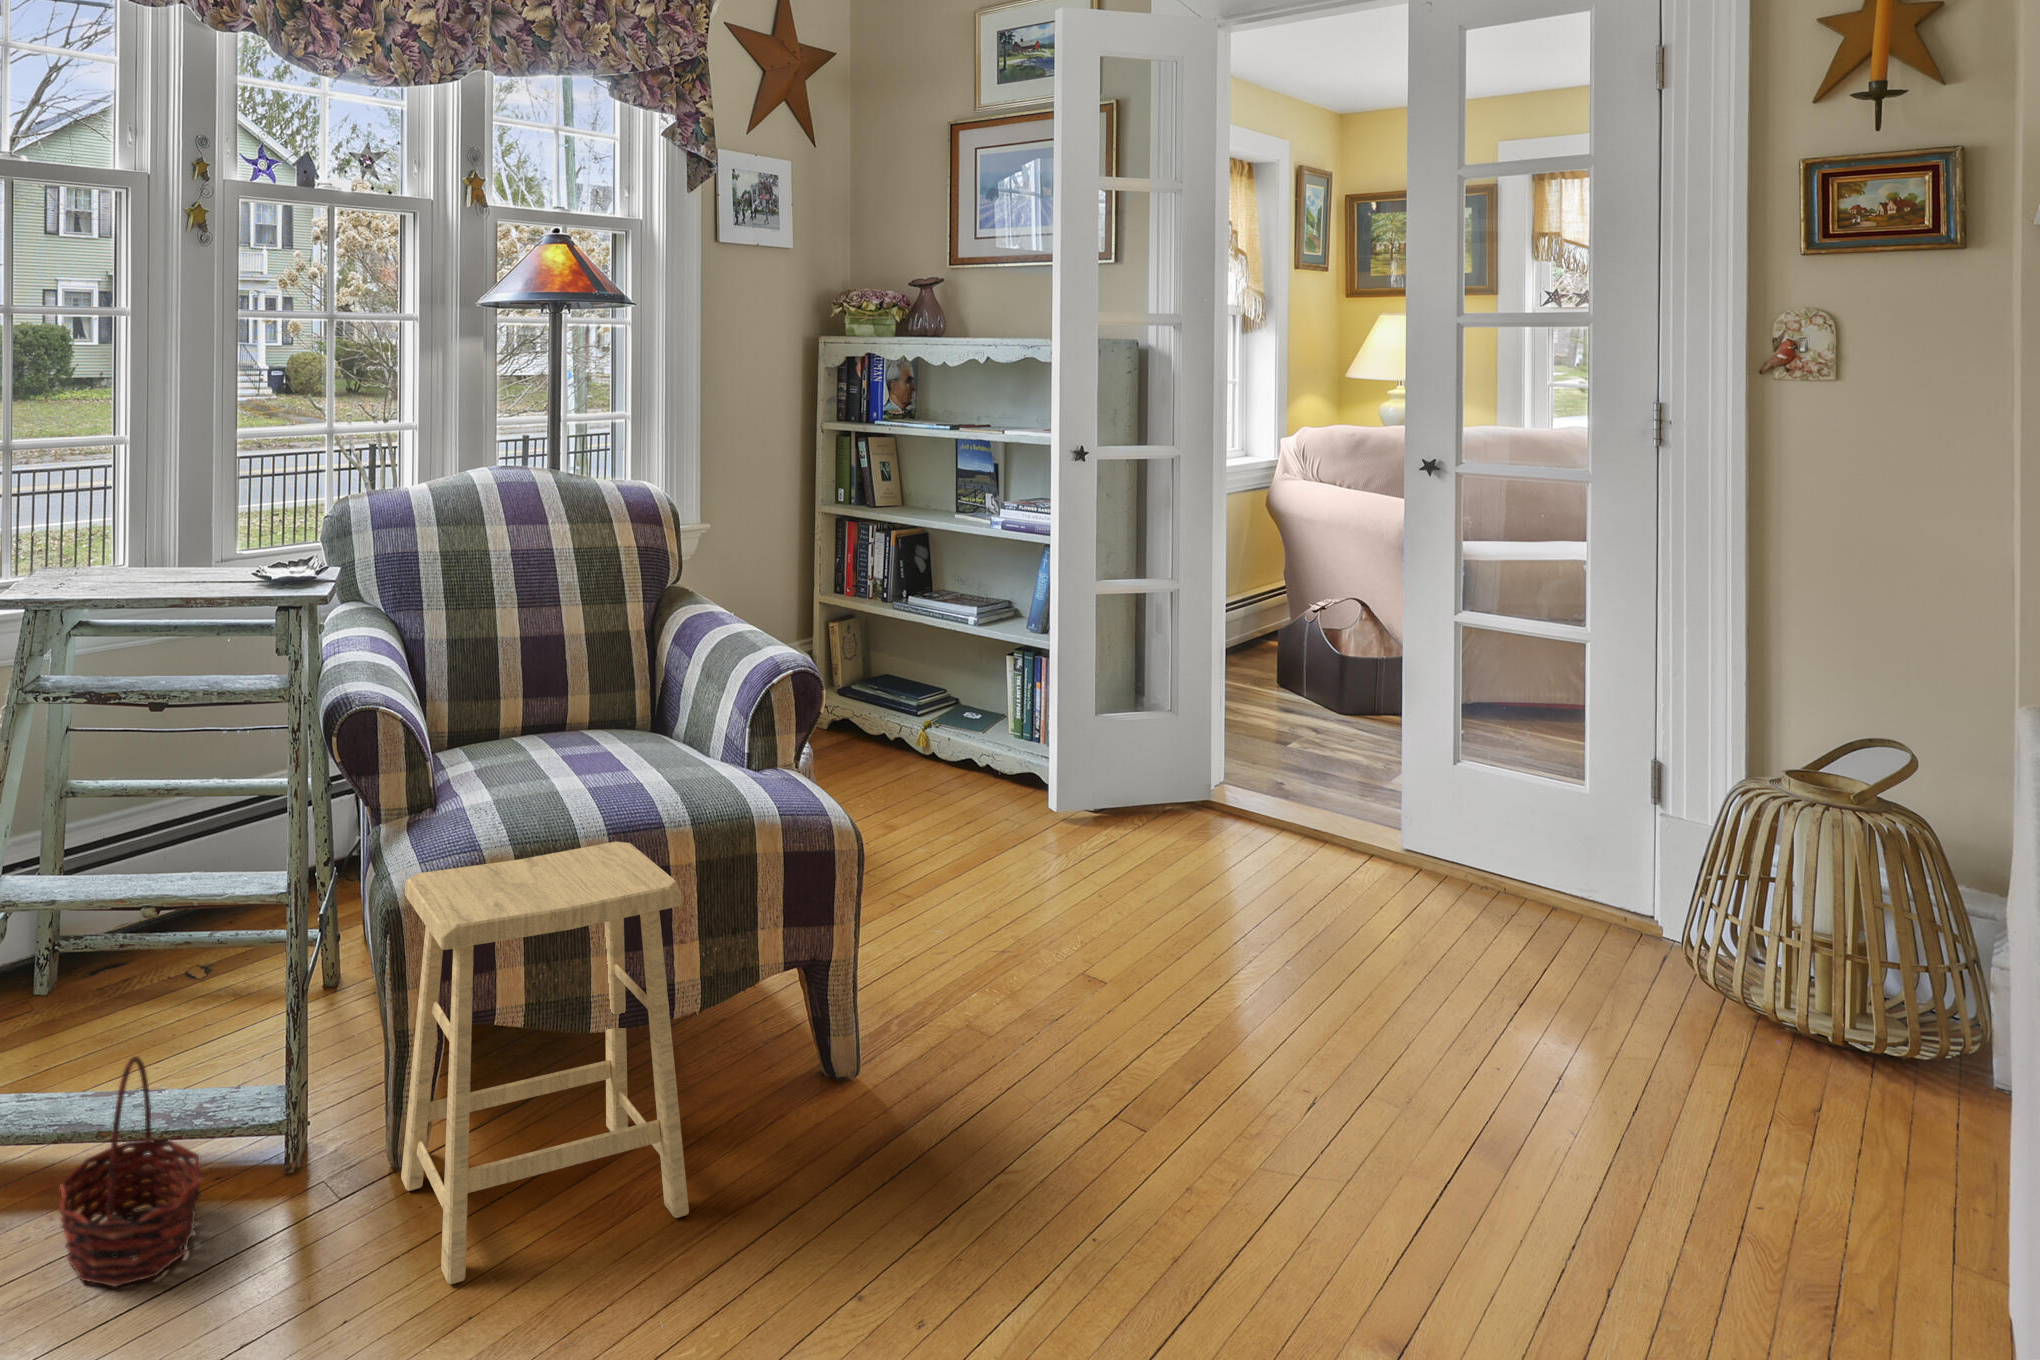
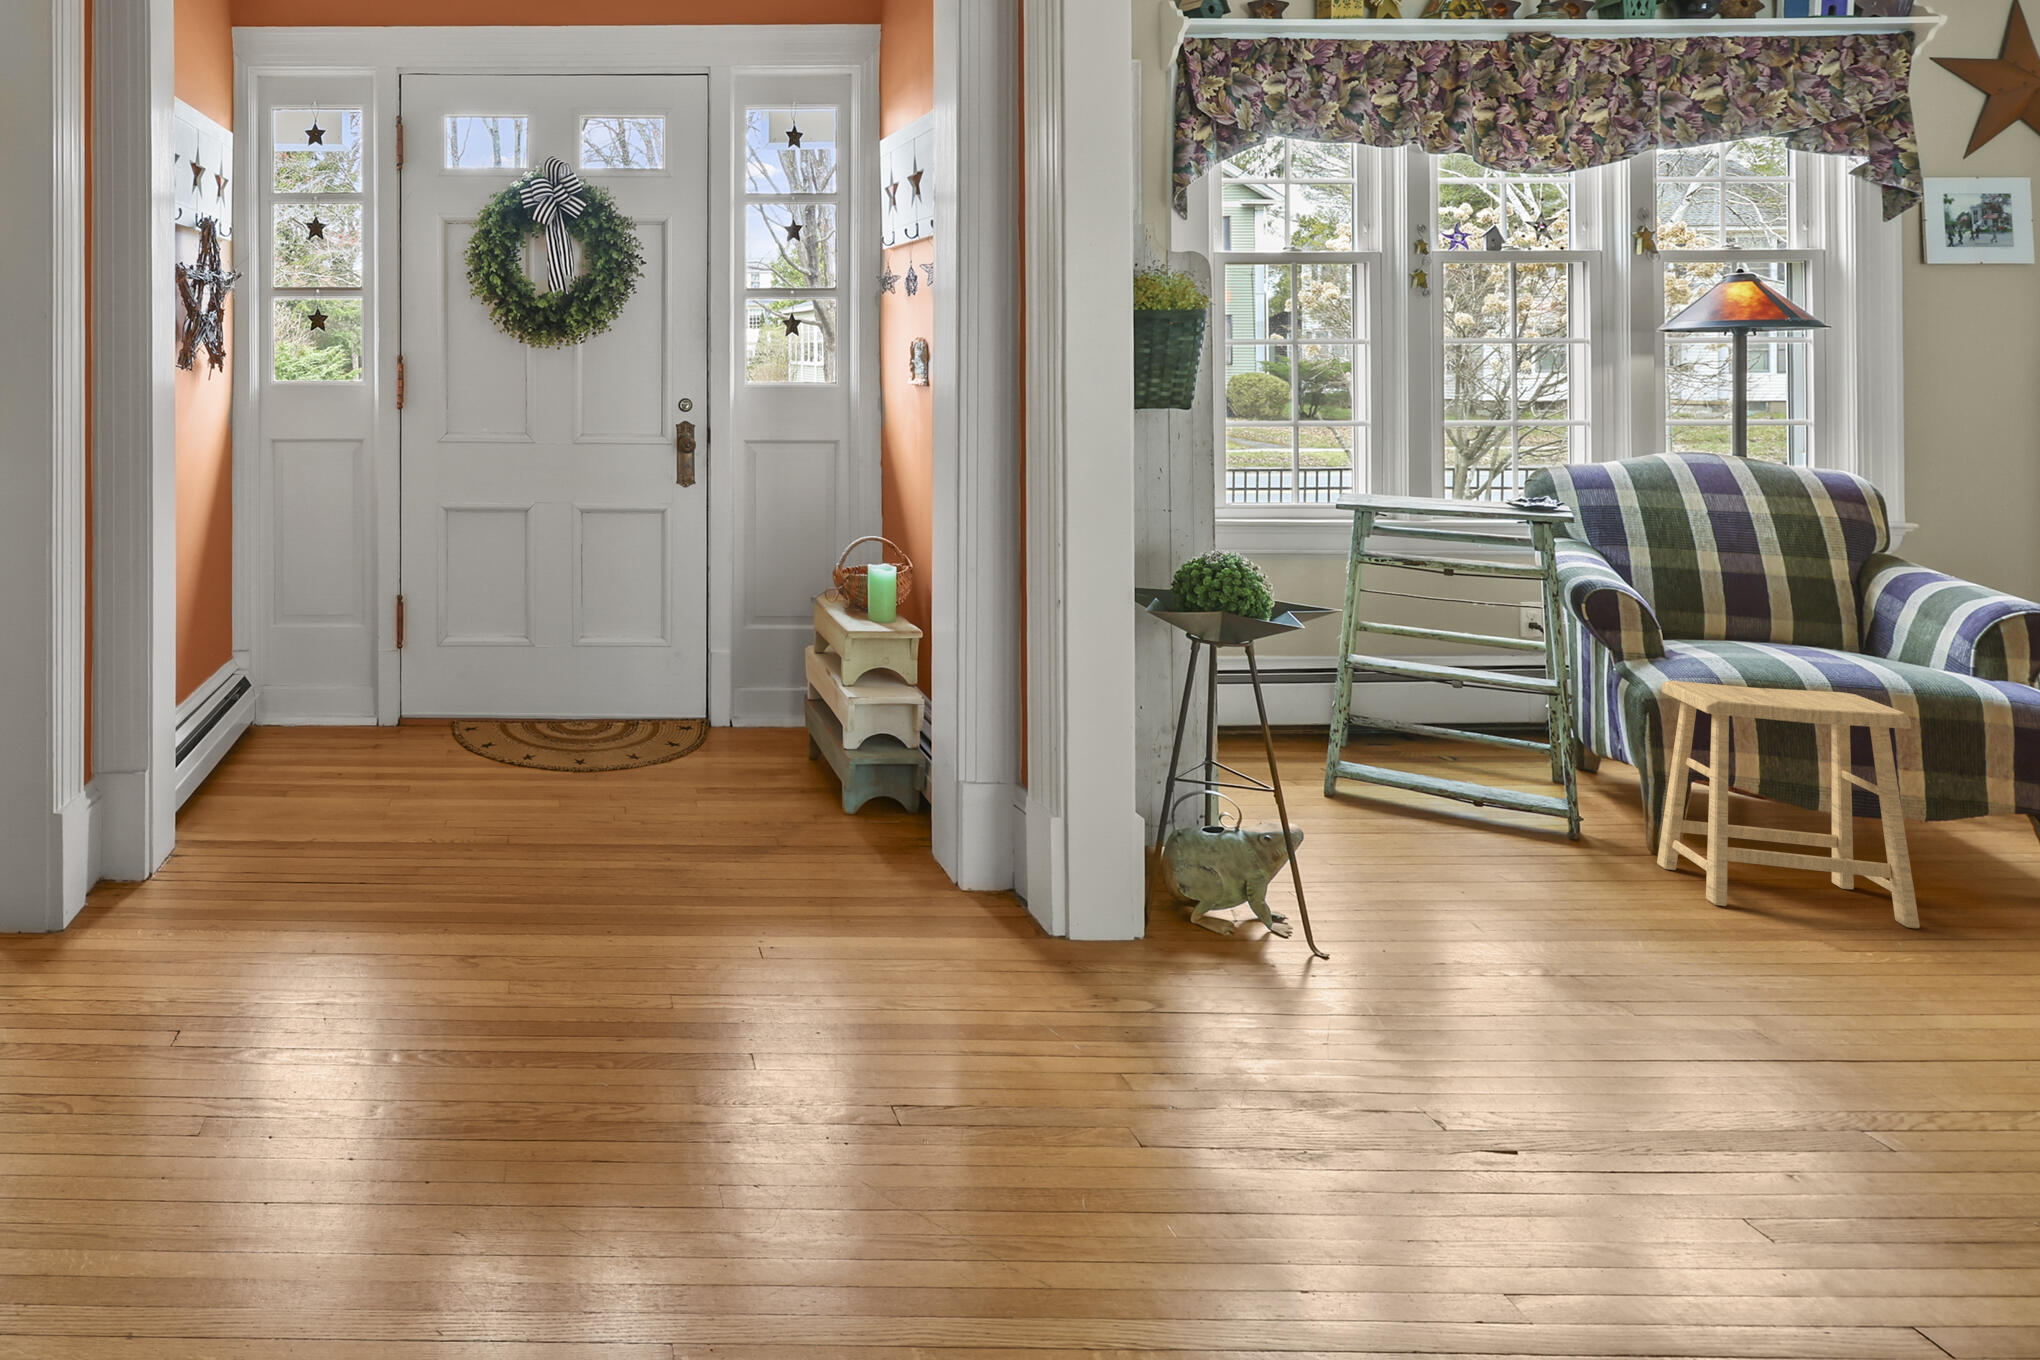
basket: present [59,1057,202,1286] -> none [1427,744,1521,855]

